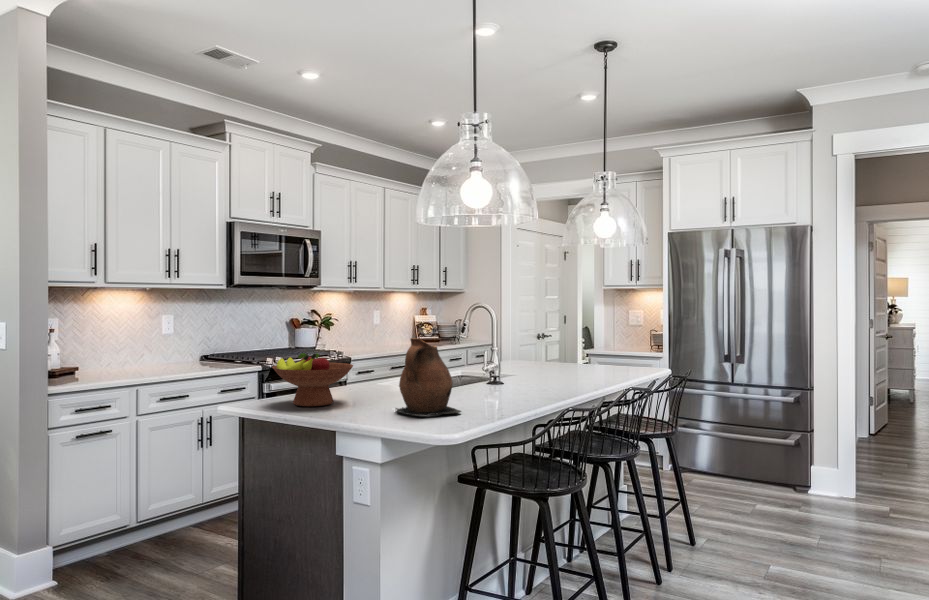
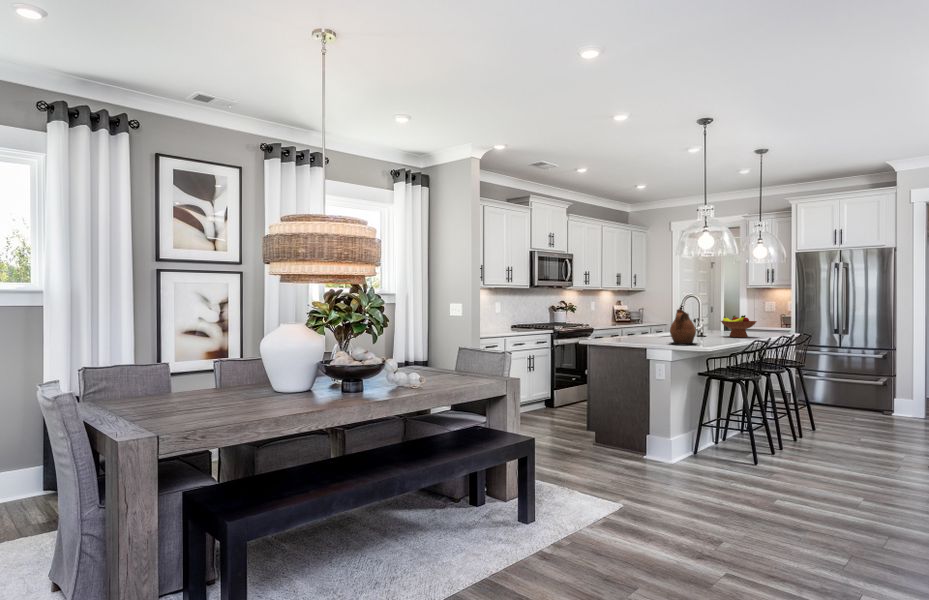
fruit bowl: present [272,353,353,406] -> present [721,315,757,337]

